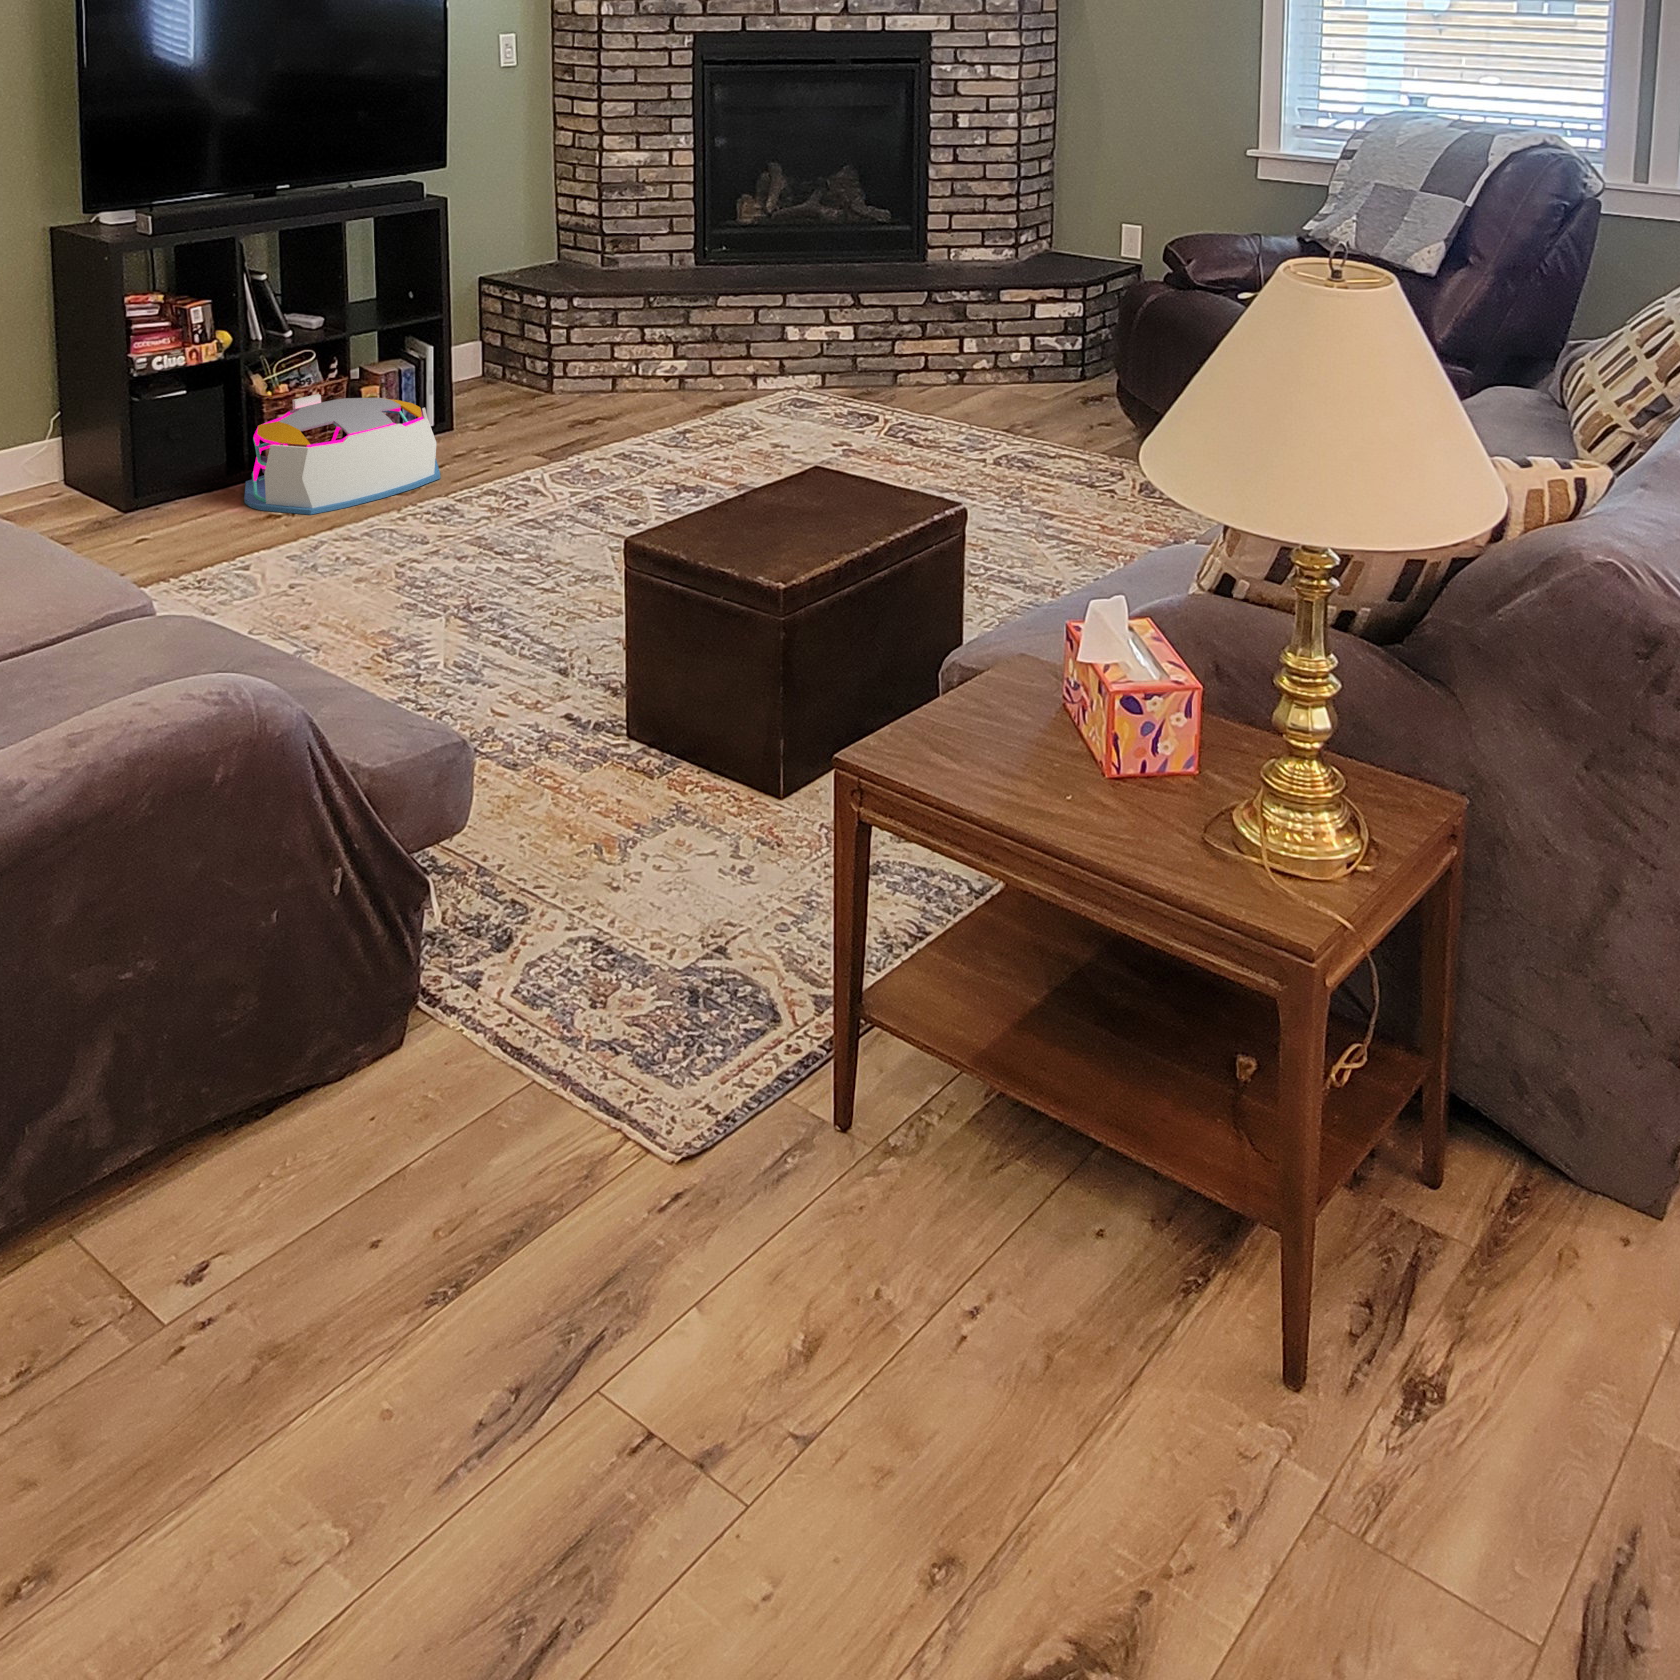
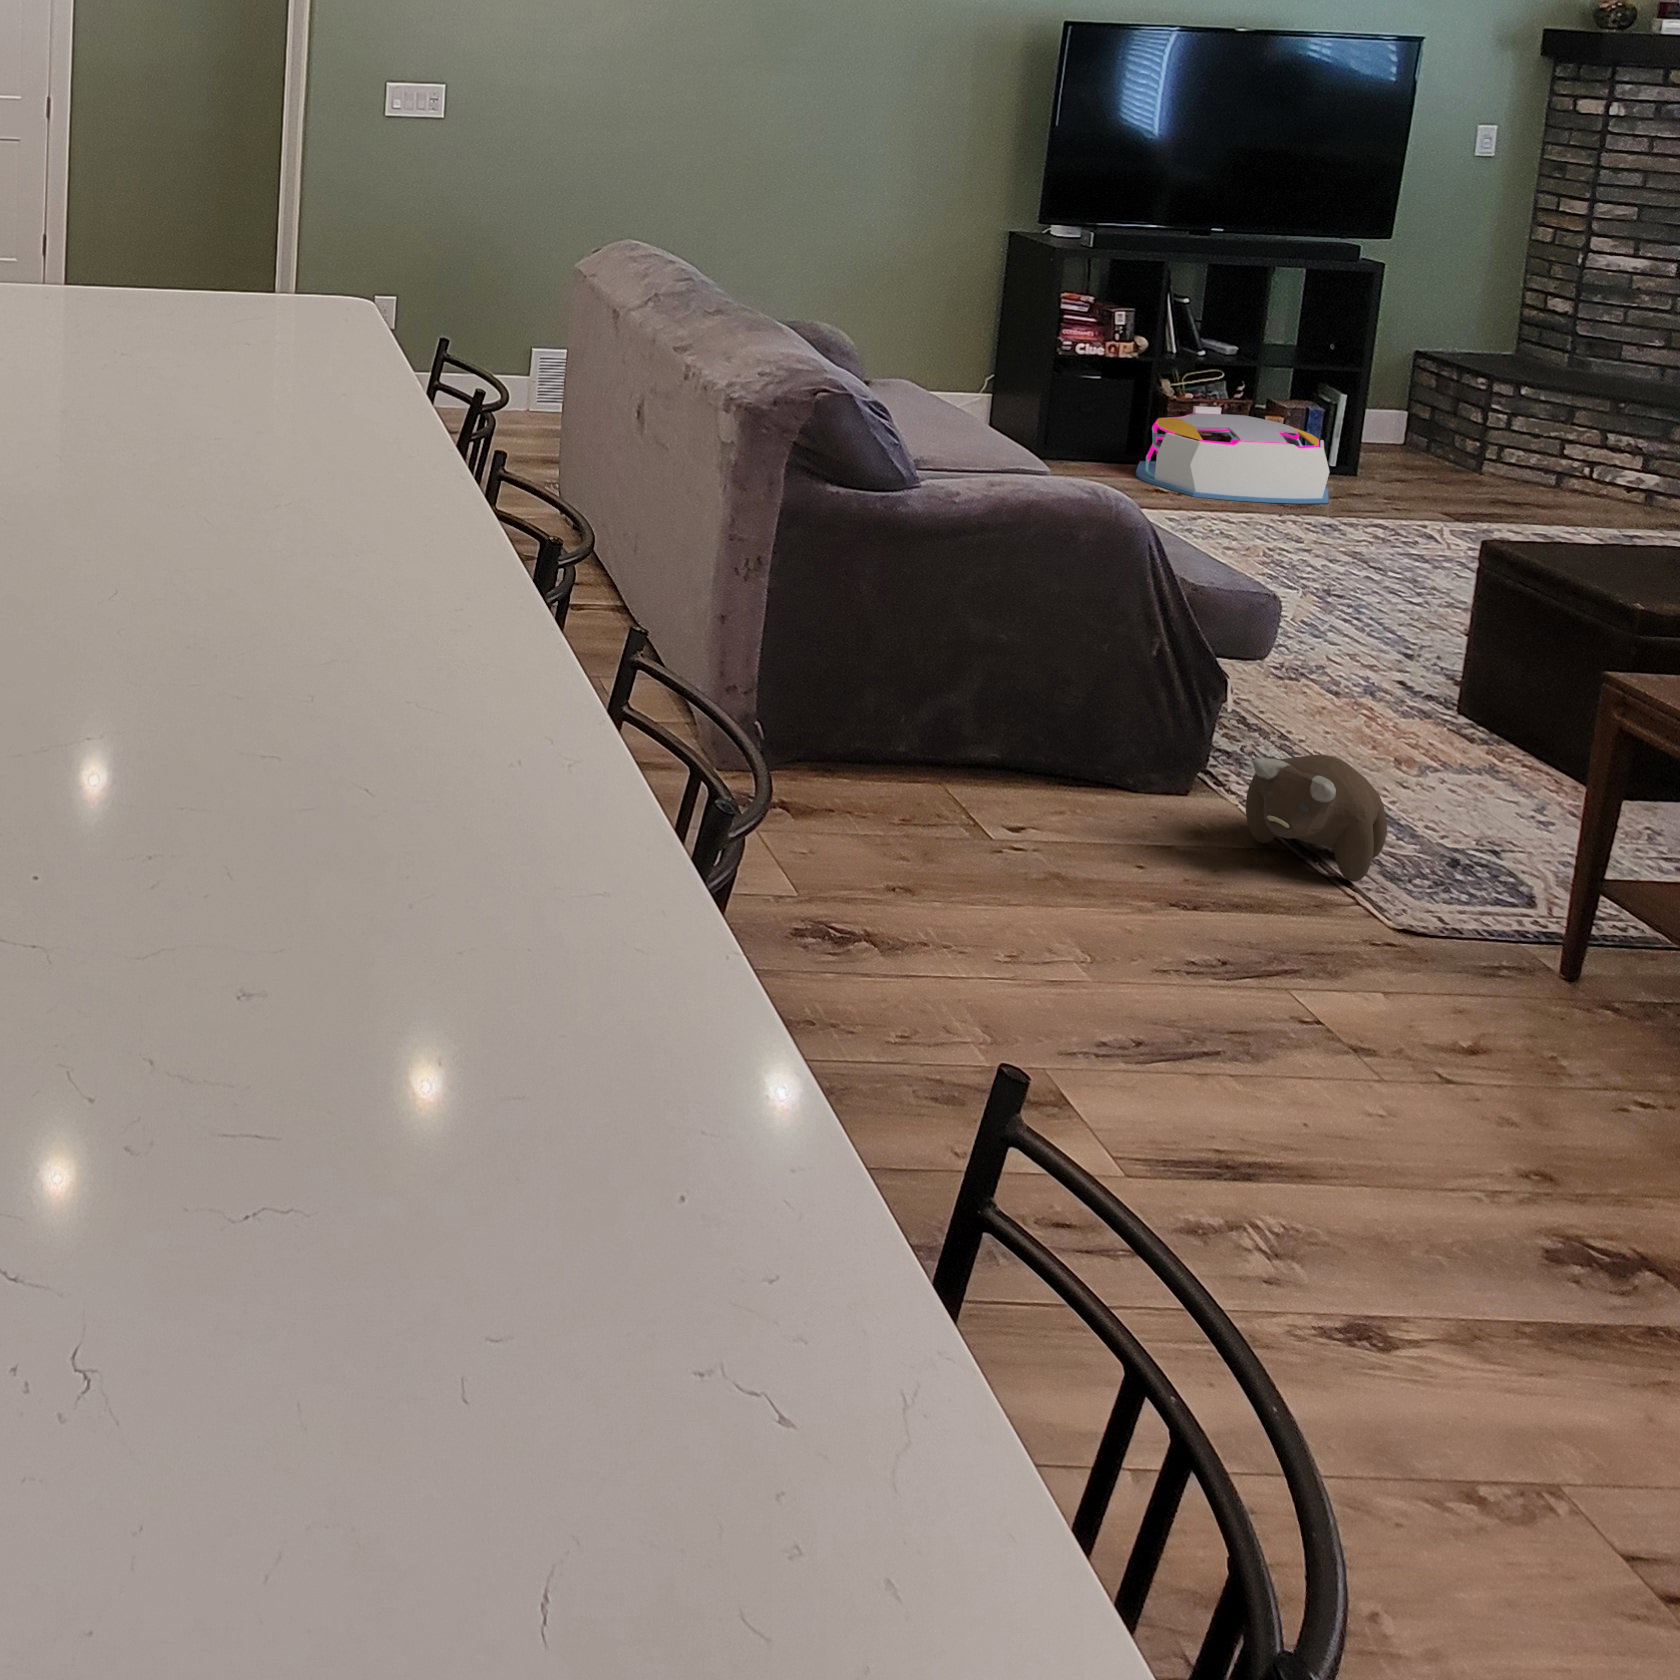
plush toy: none [482,942,635,1110] -> present [1246,755,1387,882]

